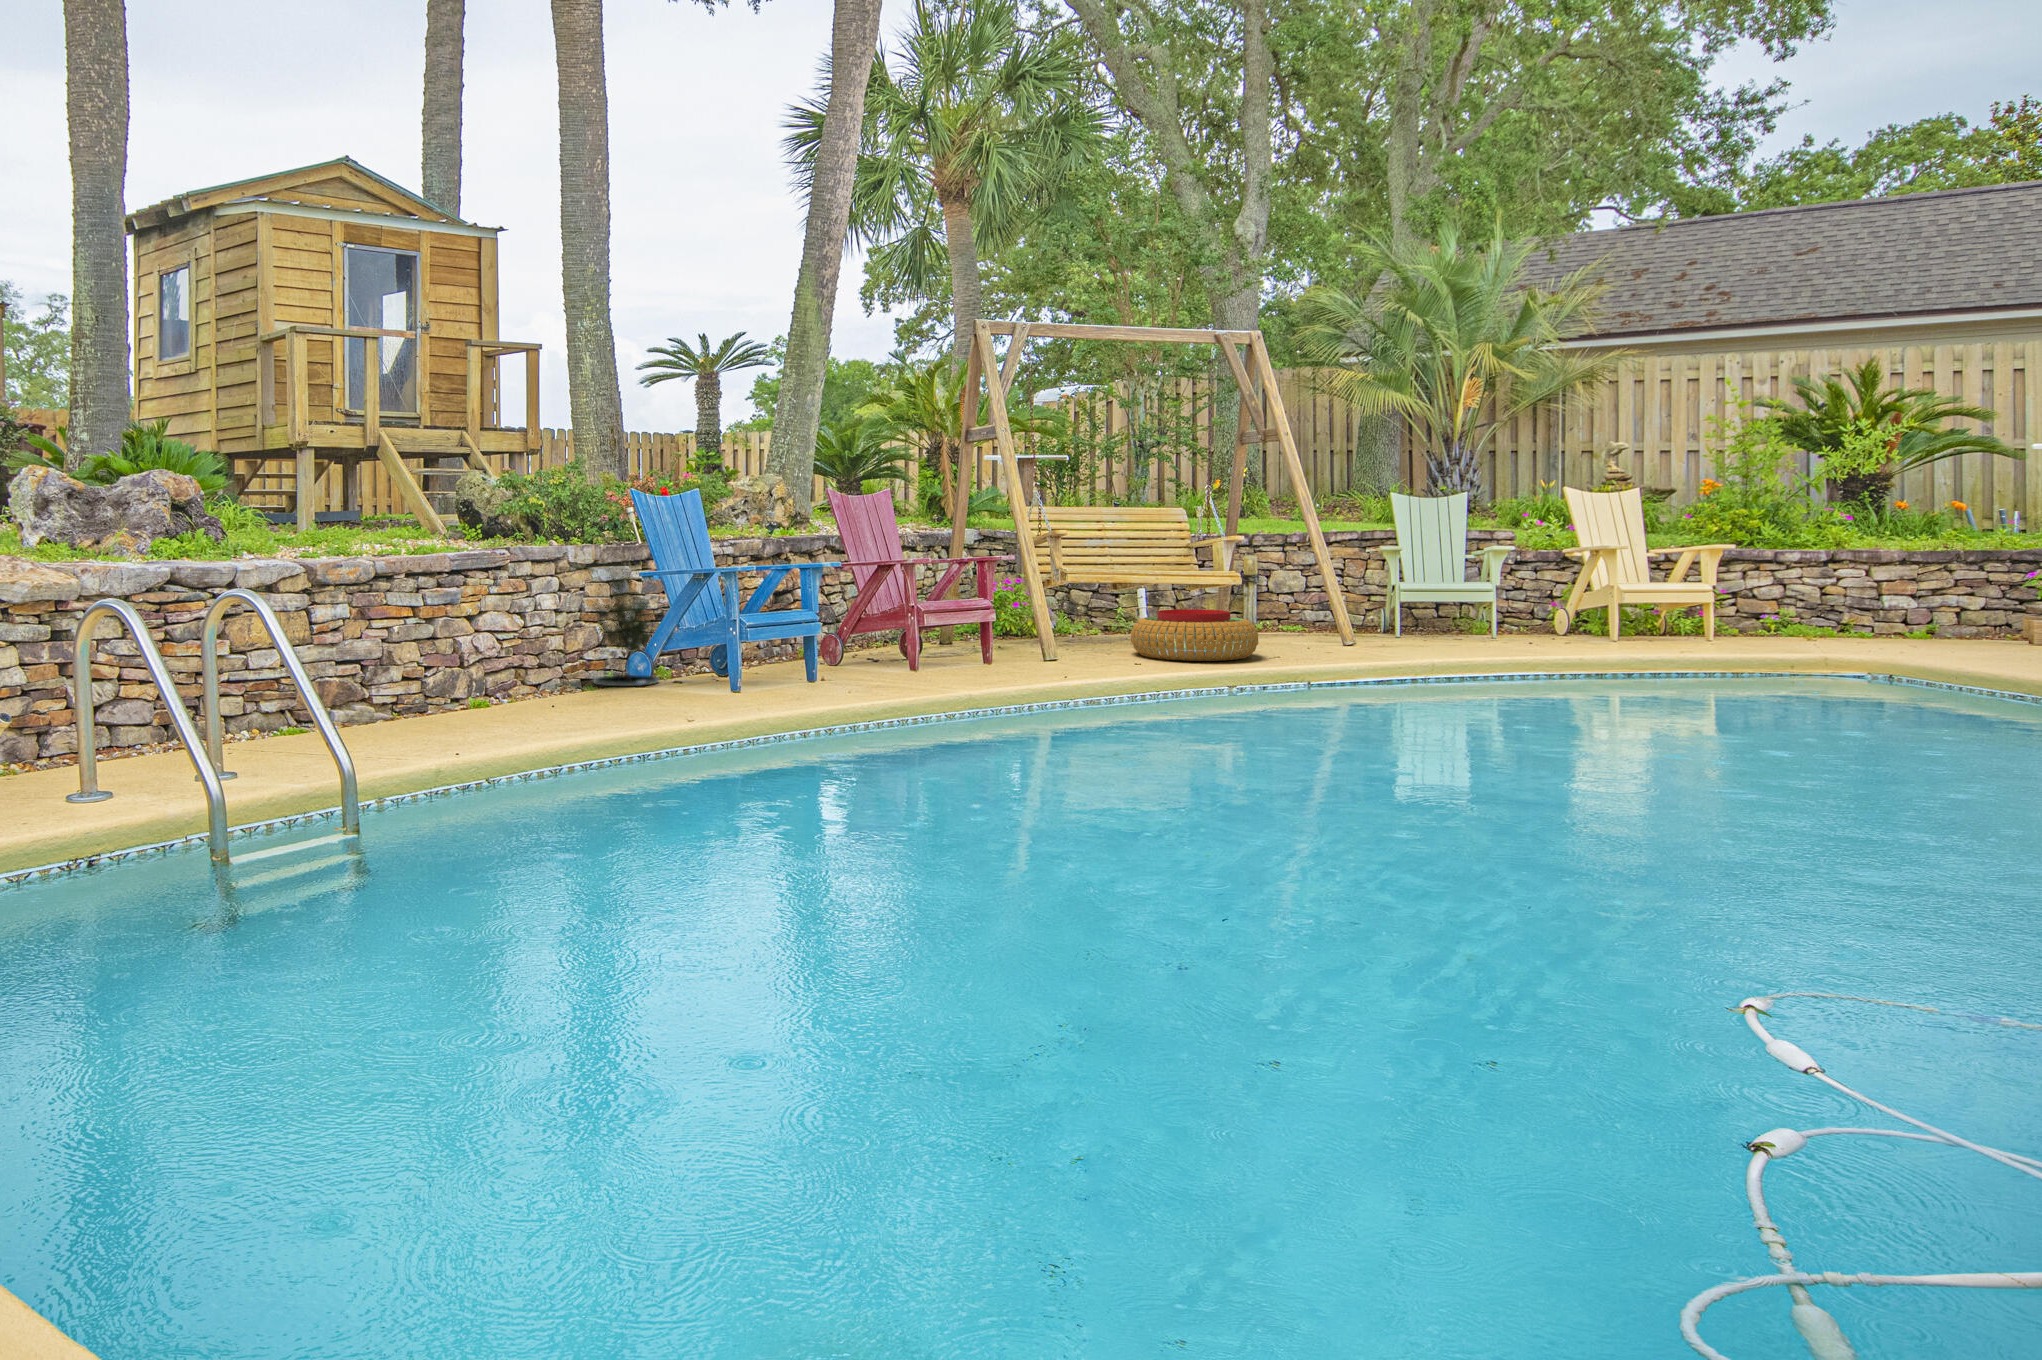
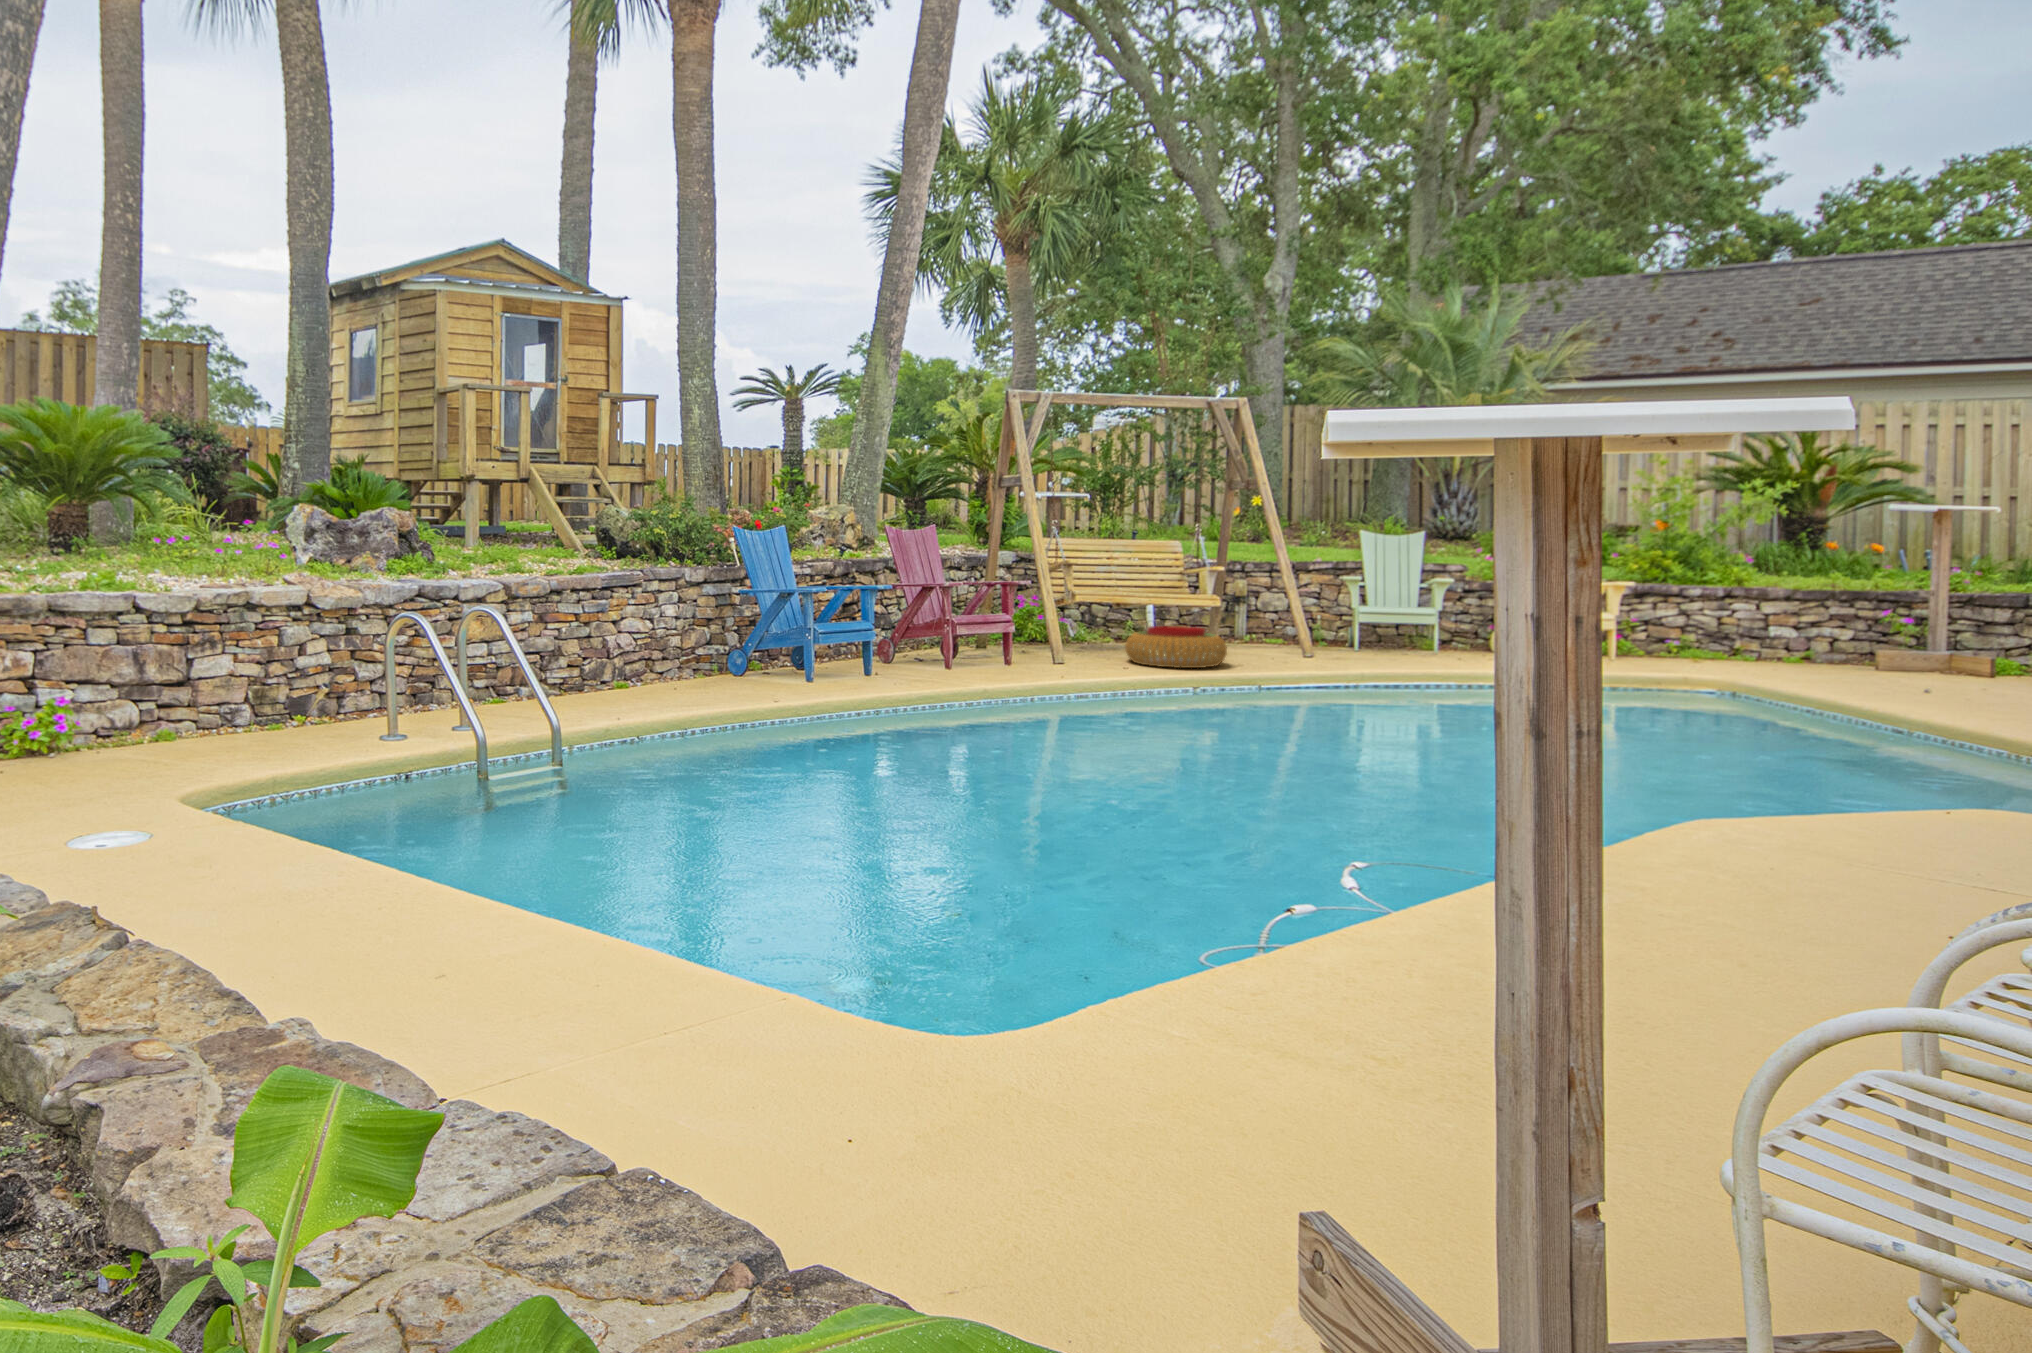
potted tree: present [593,564,659,686] -> none [700,584,756,676]

